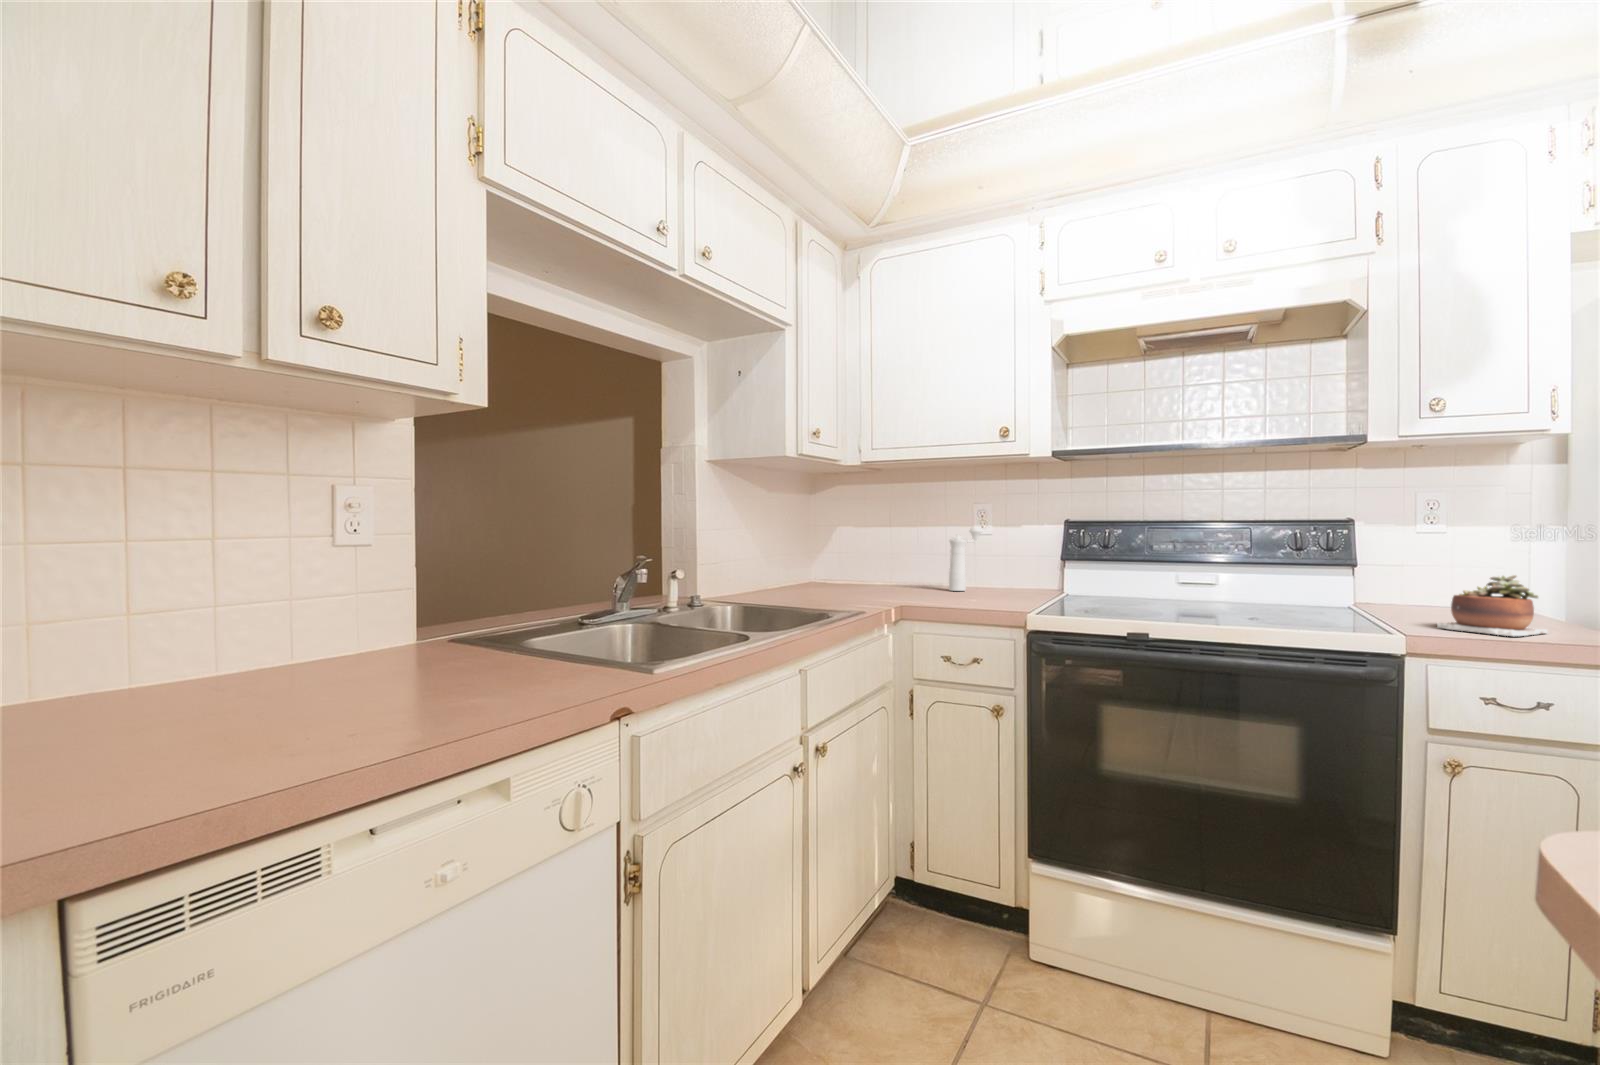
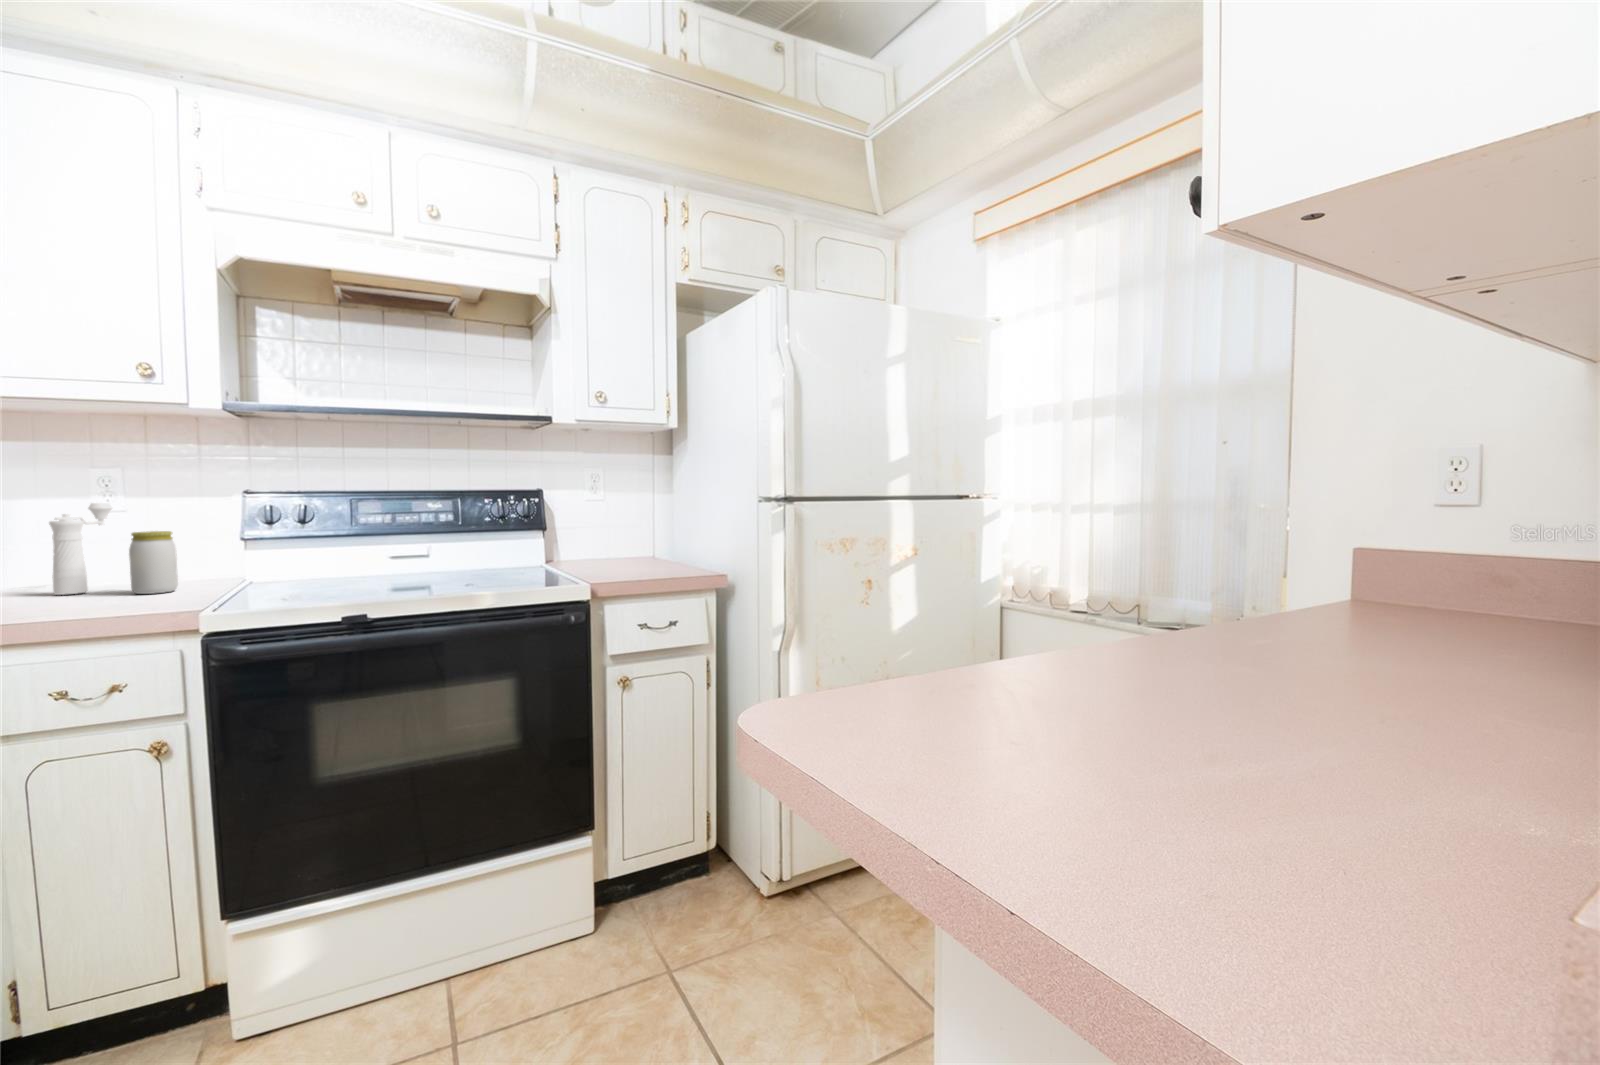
jar: none [989,549,1017,596] -> present [129,531,178,594]
succulent plant: present [1437,575,1548,636] -> none [609,529,673,575]

